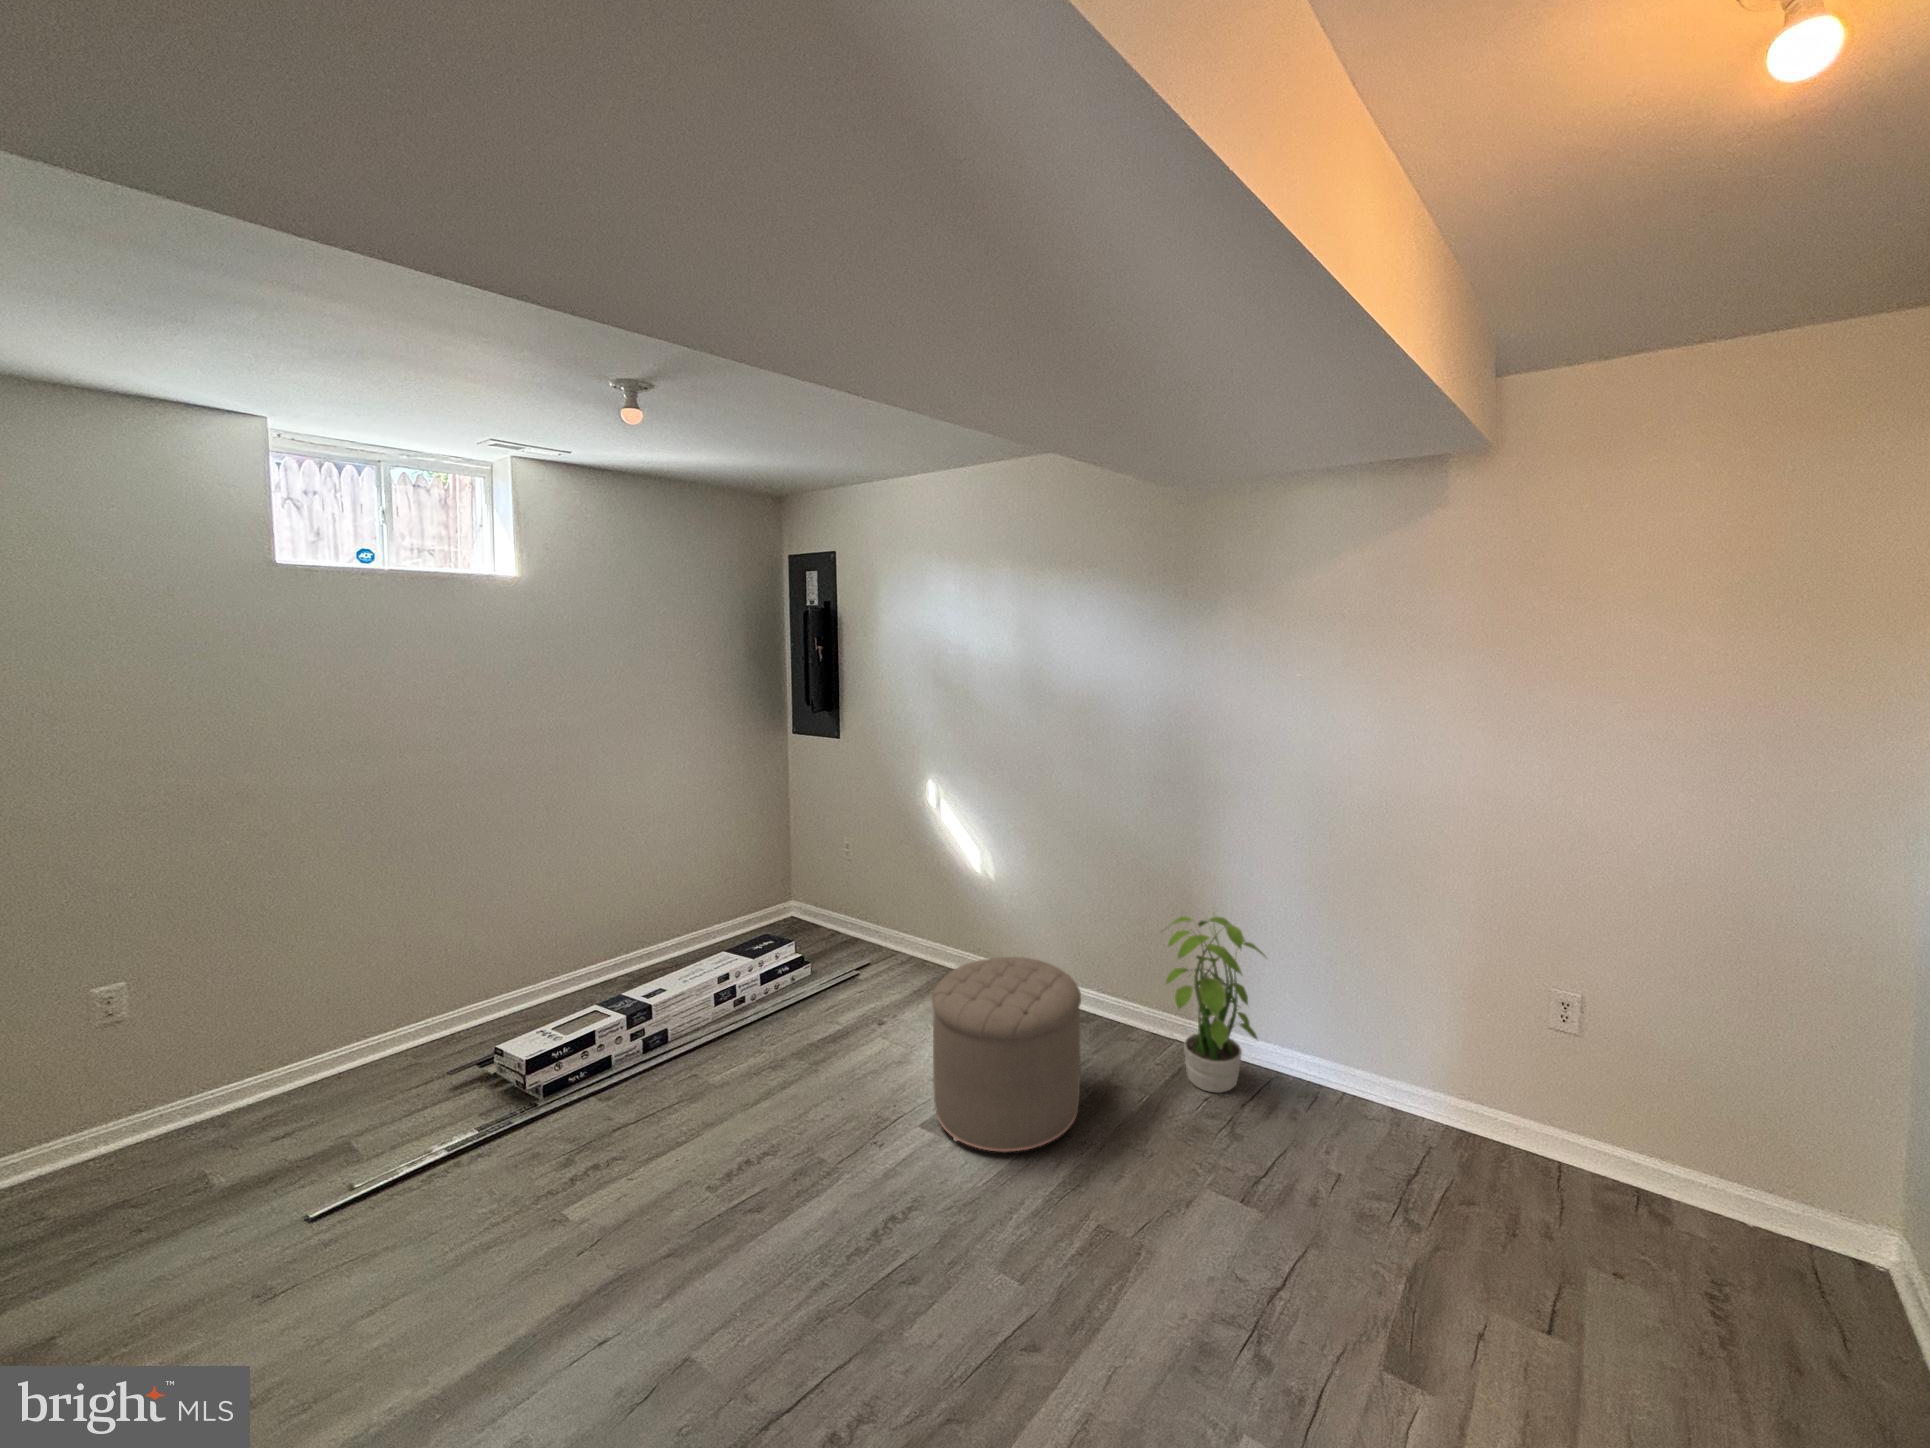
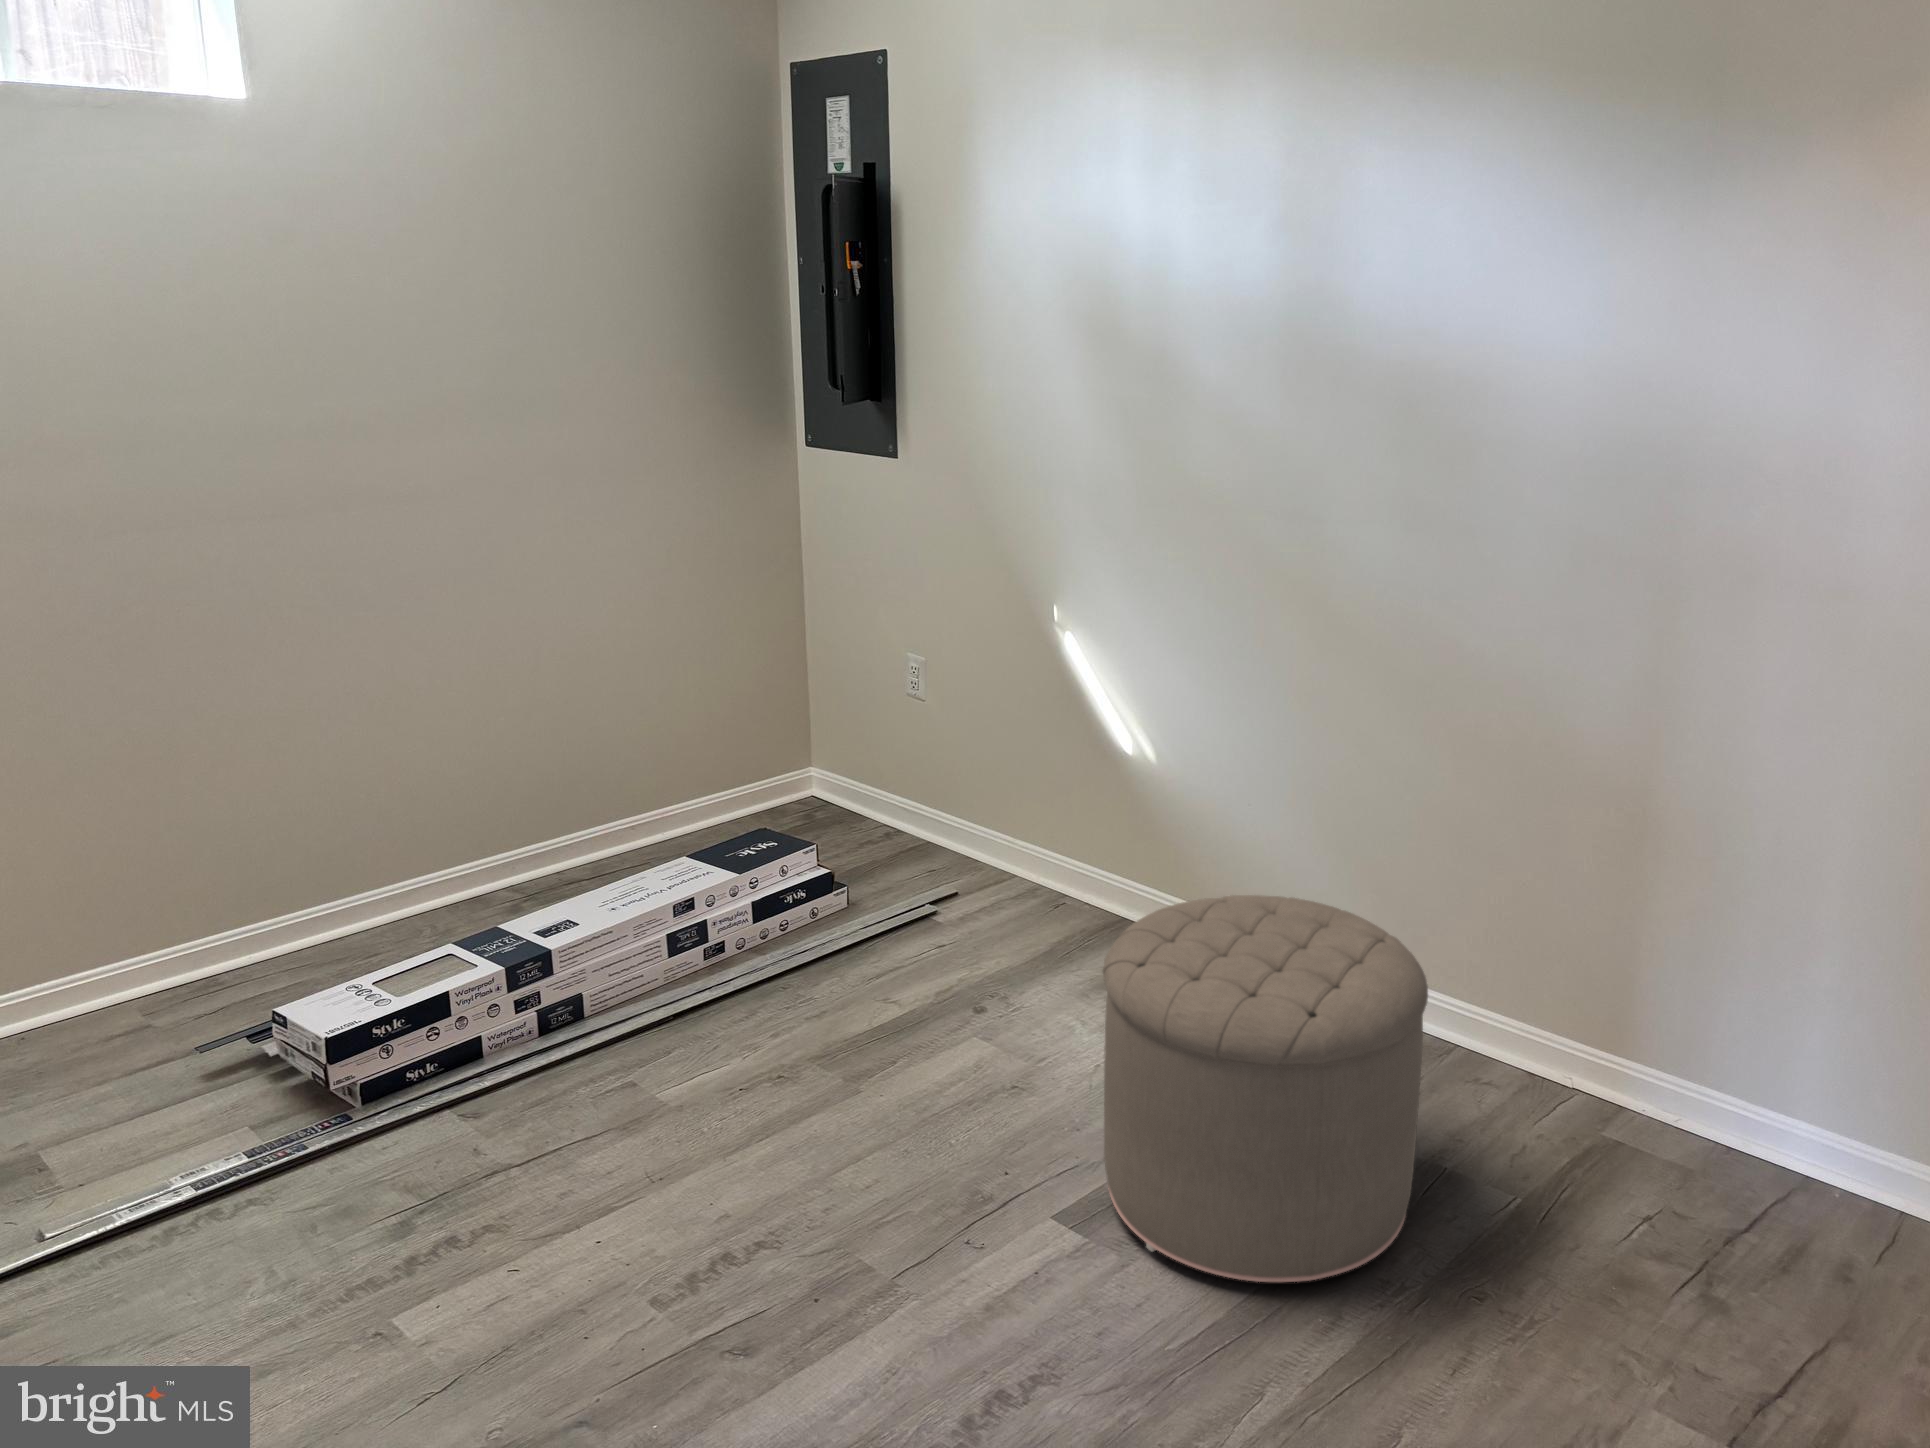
potted plant: present [1160,916,1266,1093] -> none [1594,811,1855,1196]

